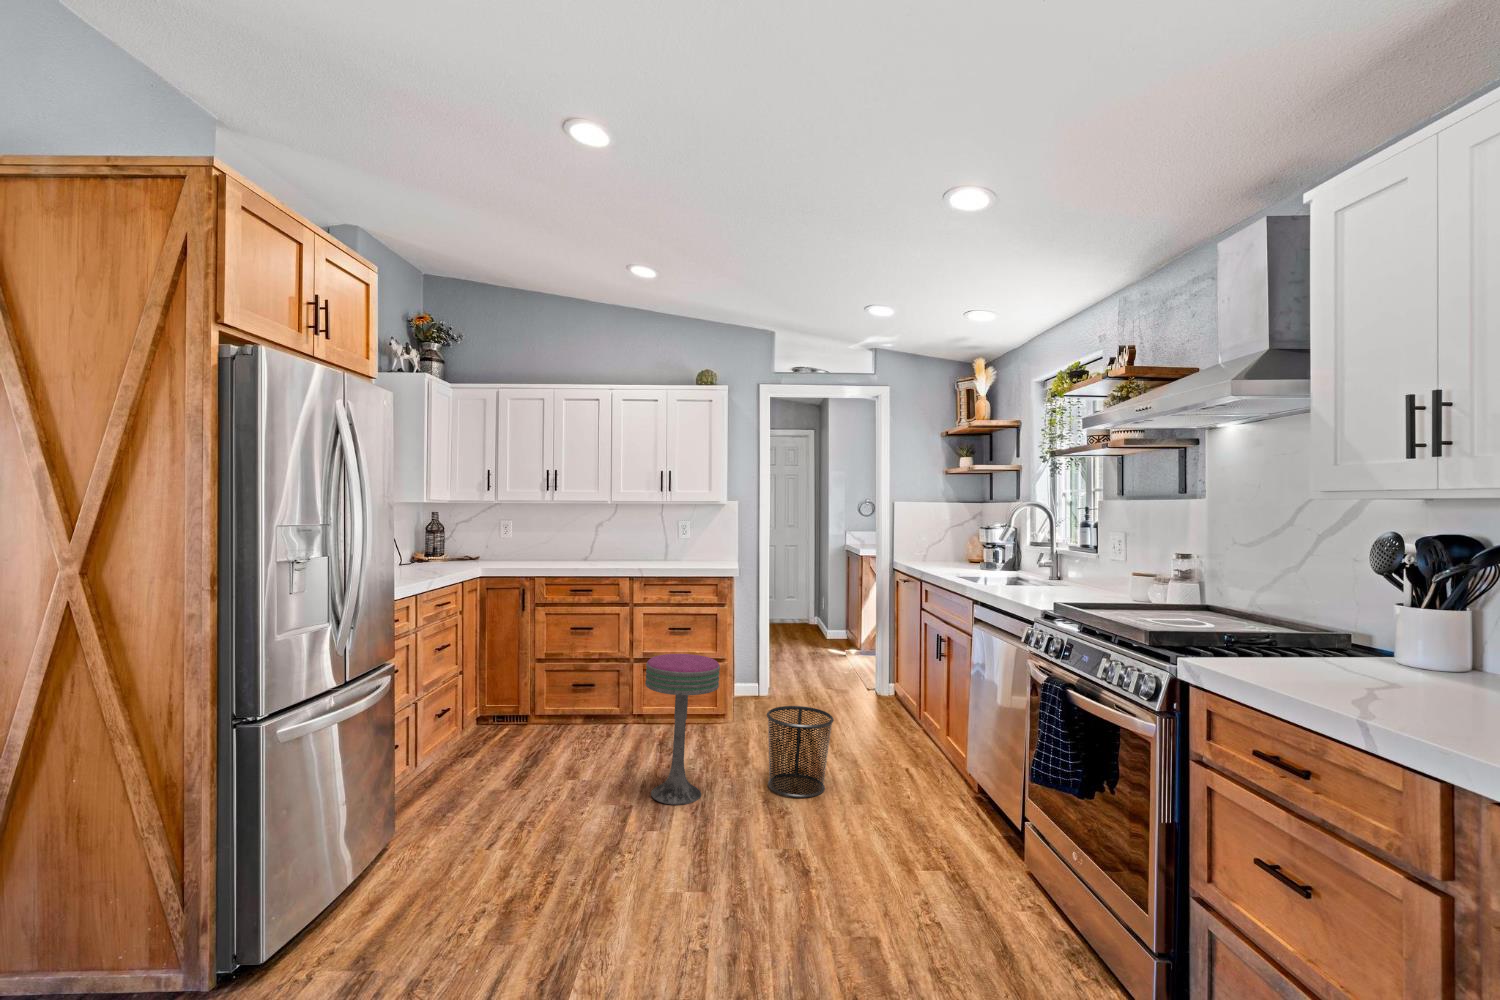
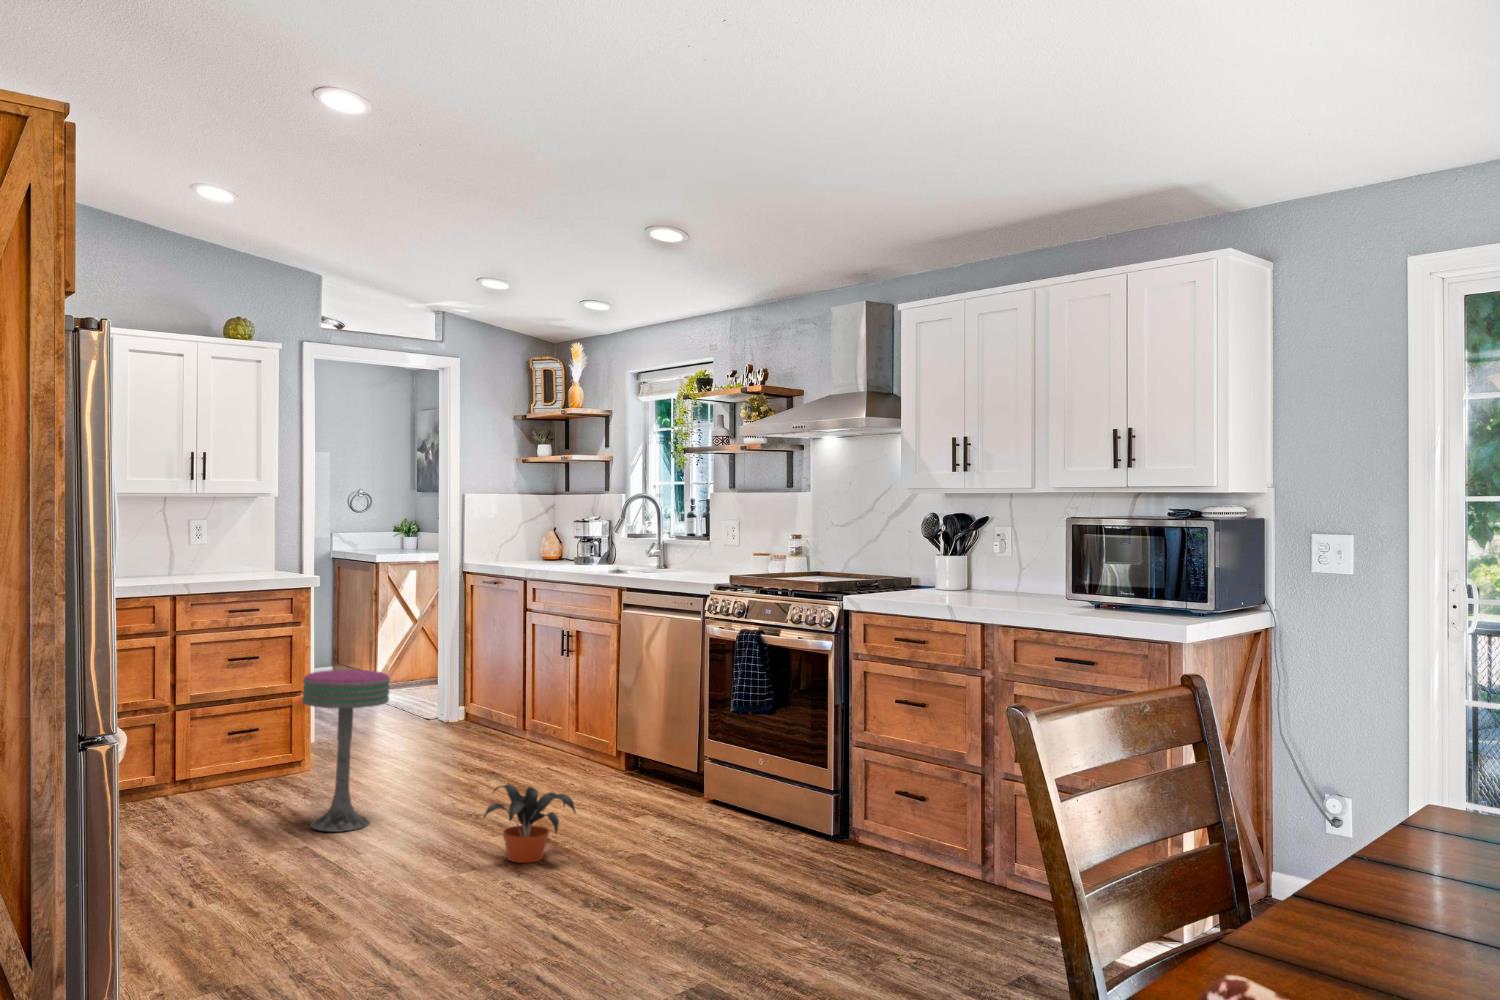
waste bin: present [767,706,834,798] -> none [425,716,497,804]
potted plant: none [715,809,815,910] -> present [483,784,576,863]

